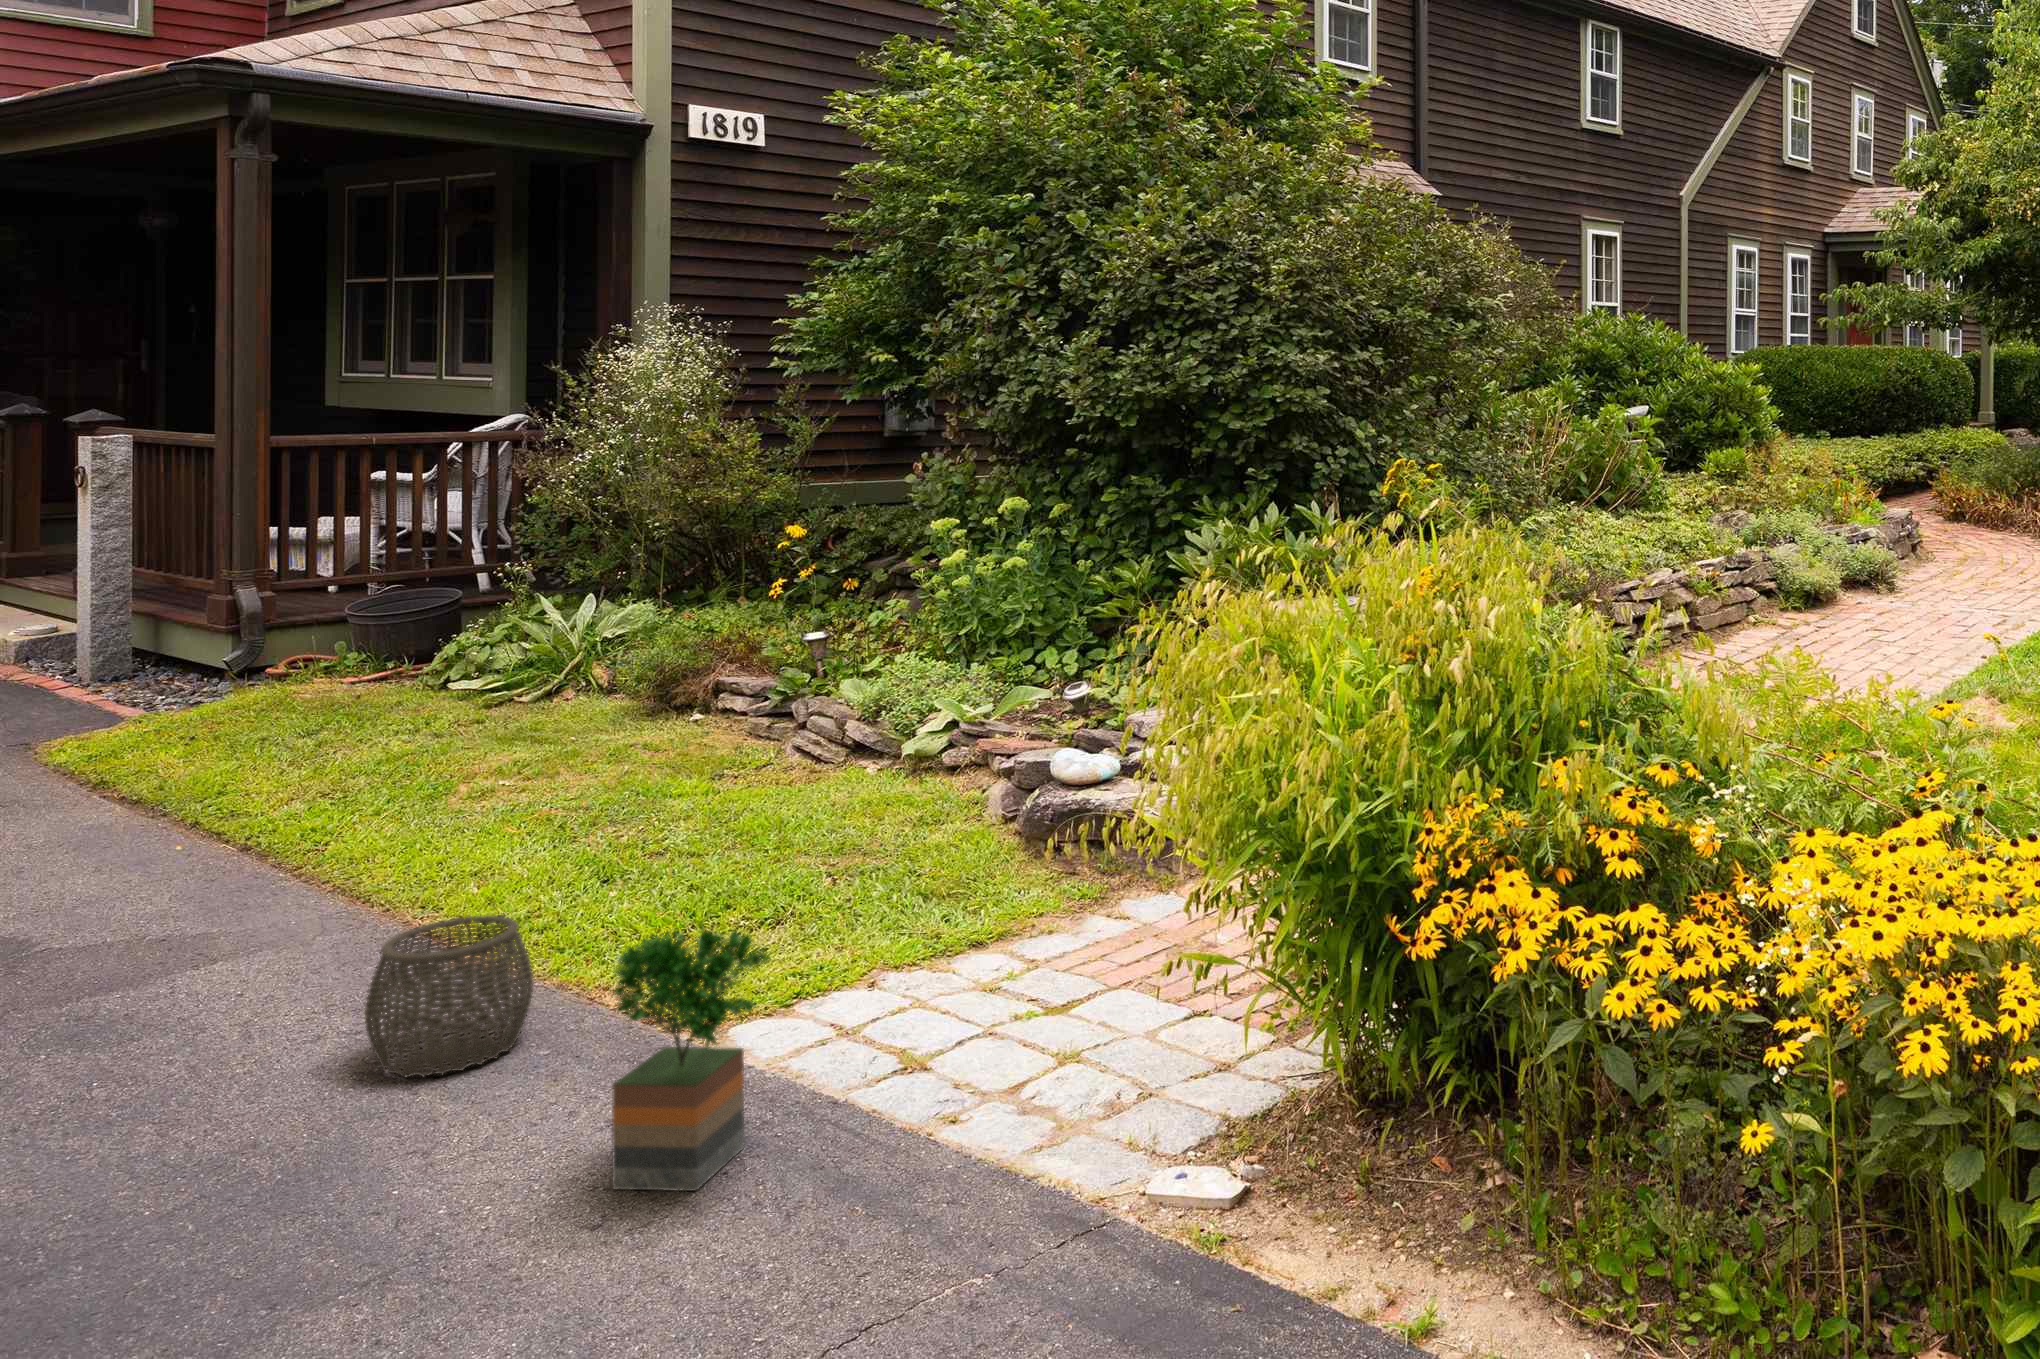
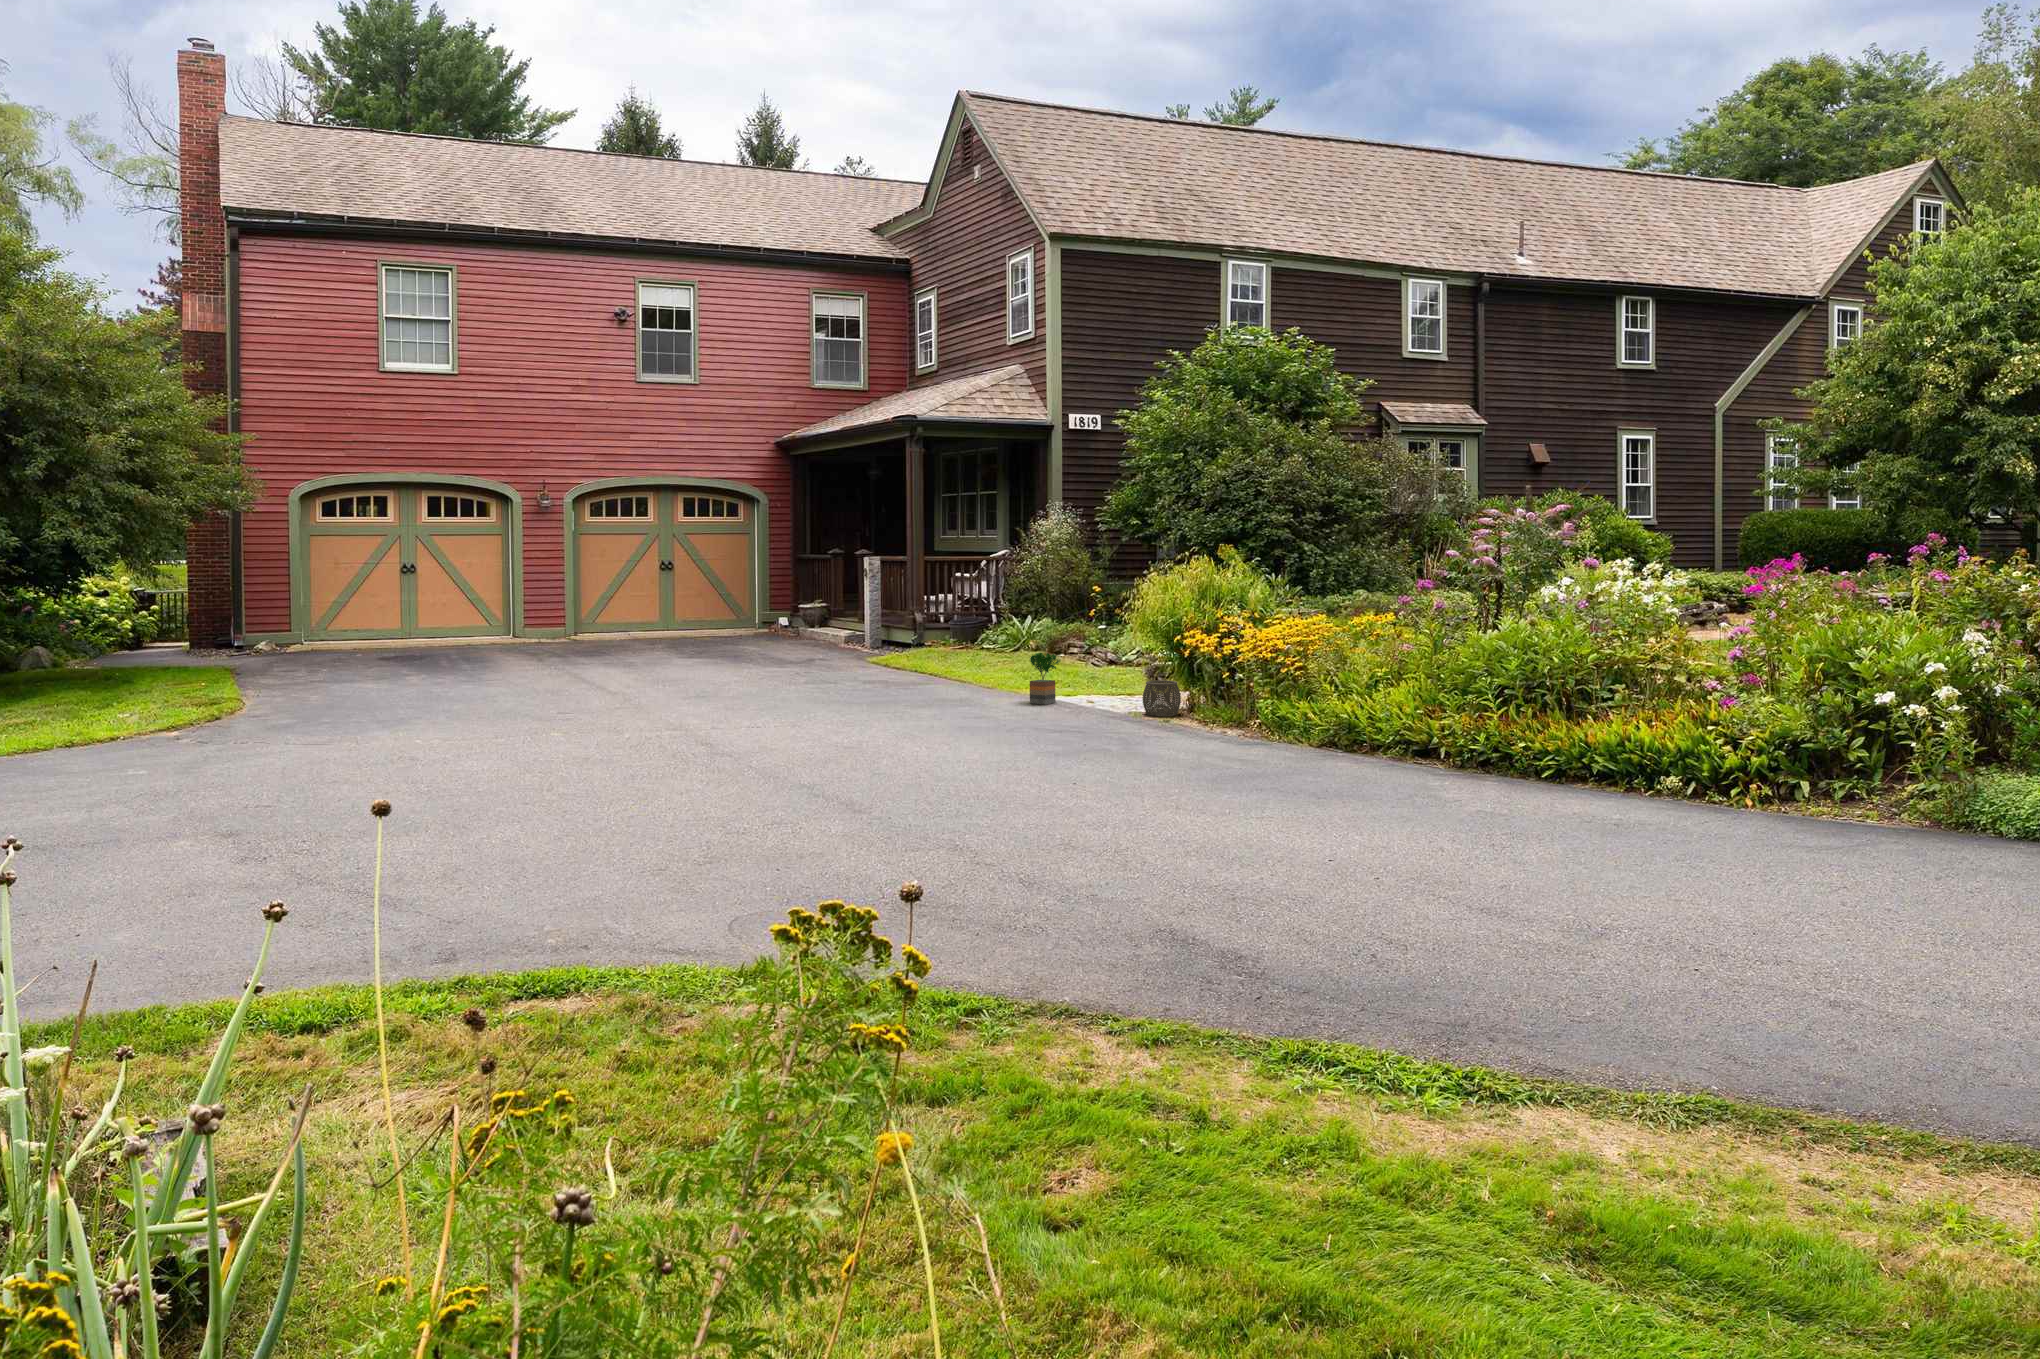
woven basket: present [364,915,534,1077] -> present [1142,680,1181,716]

